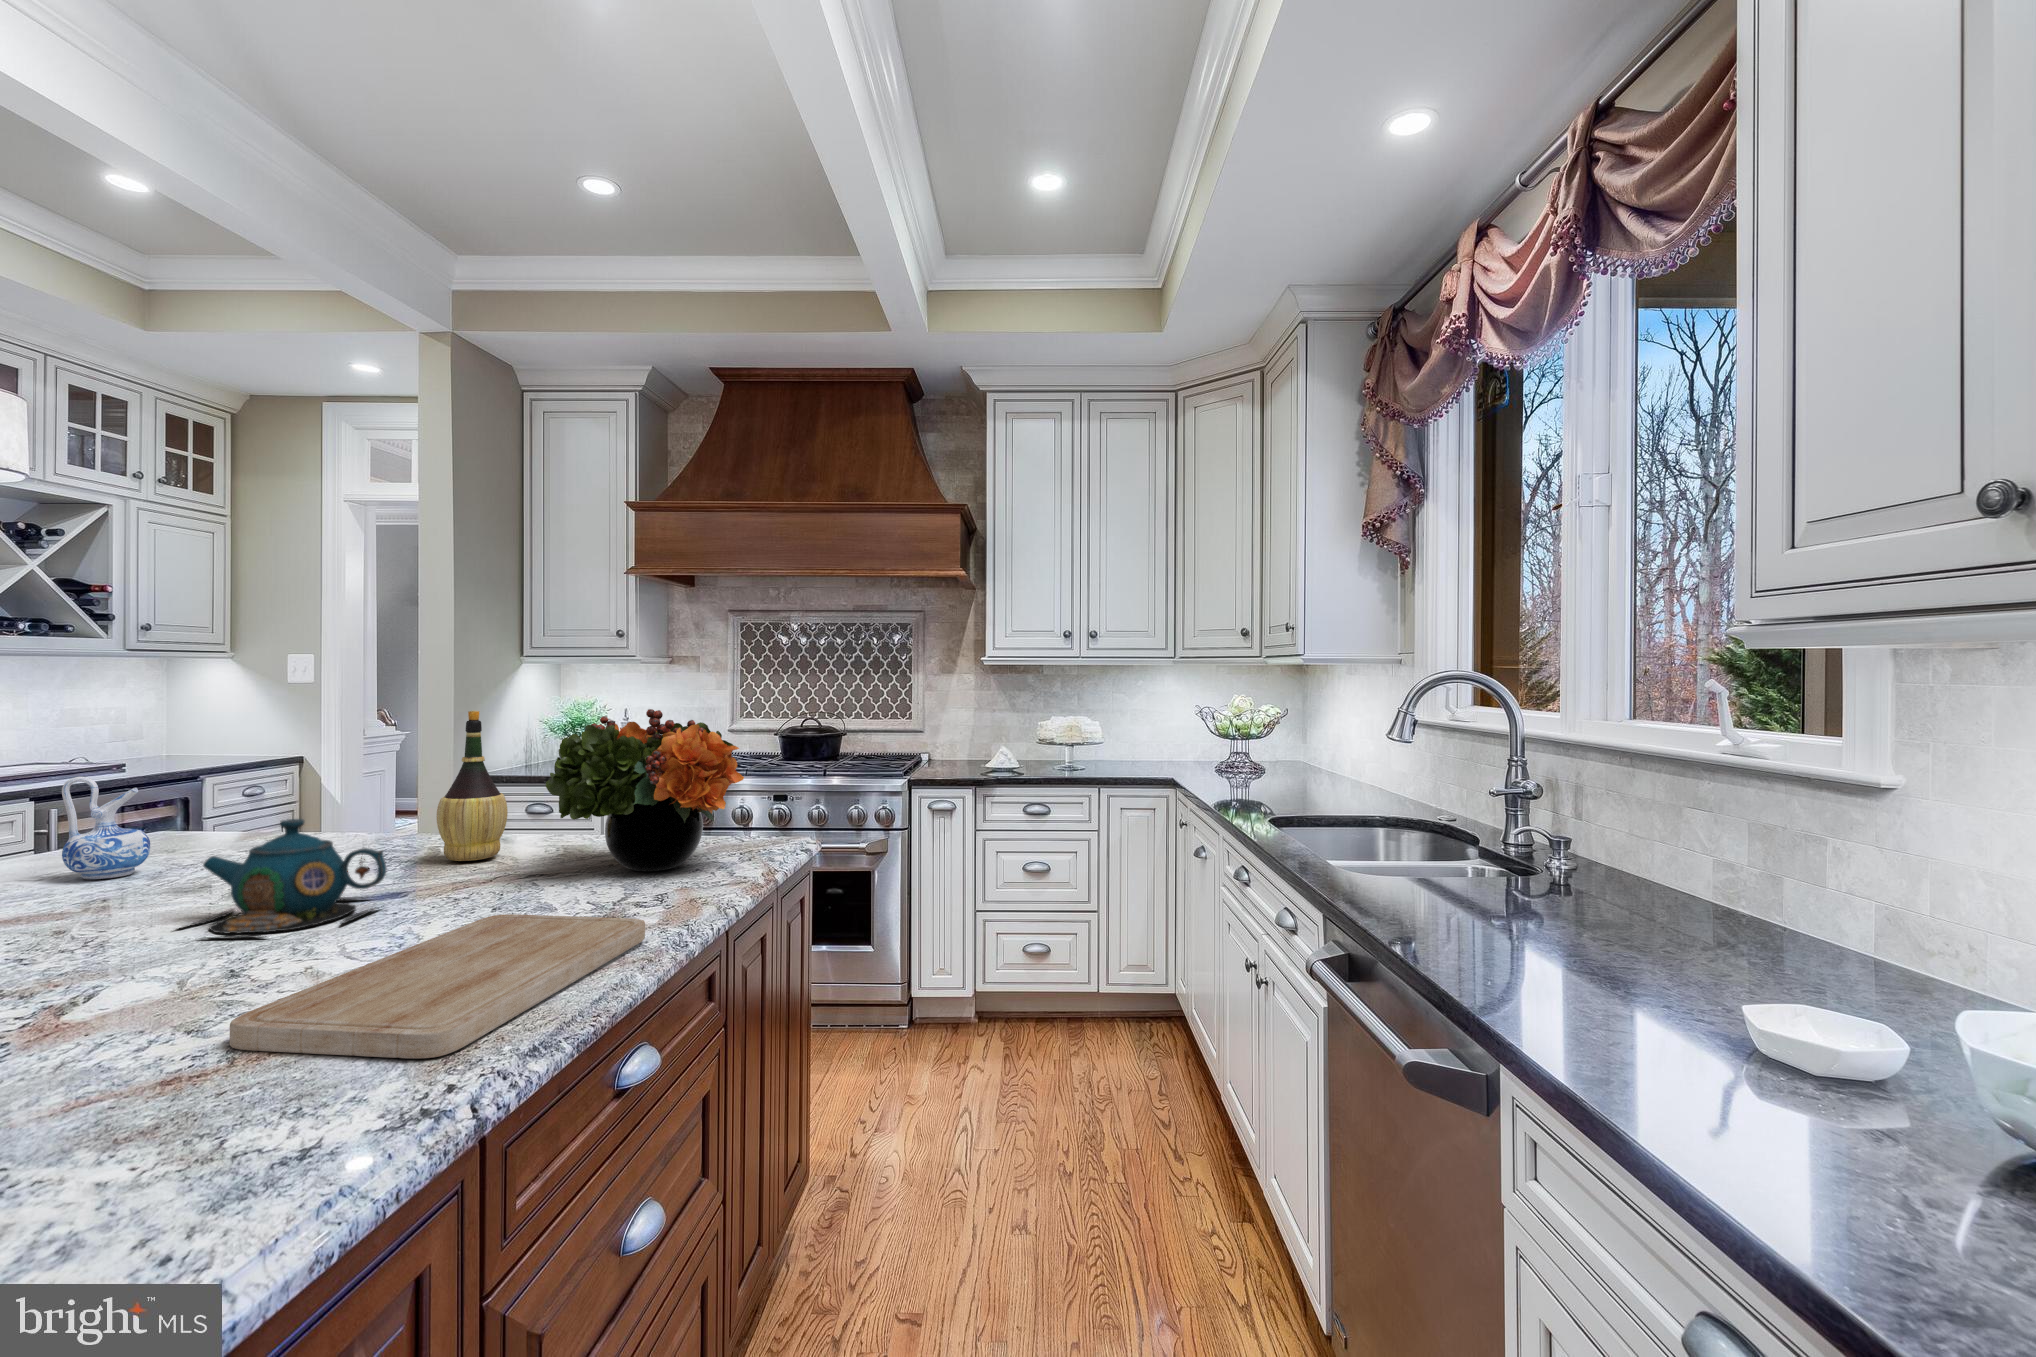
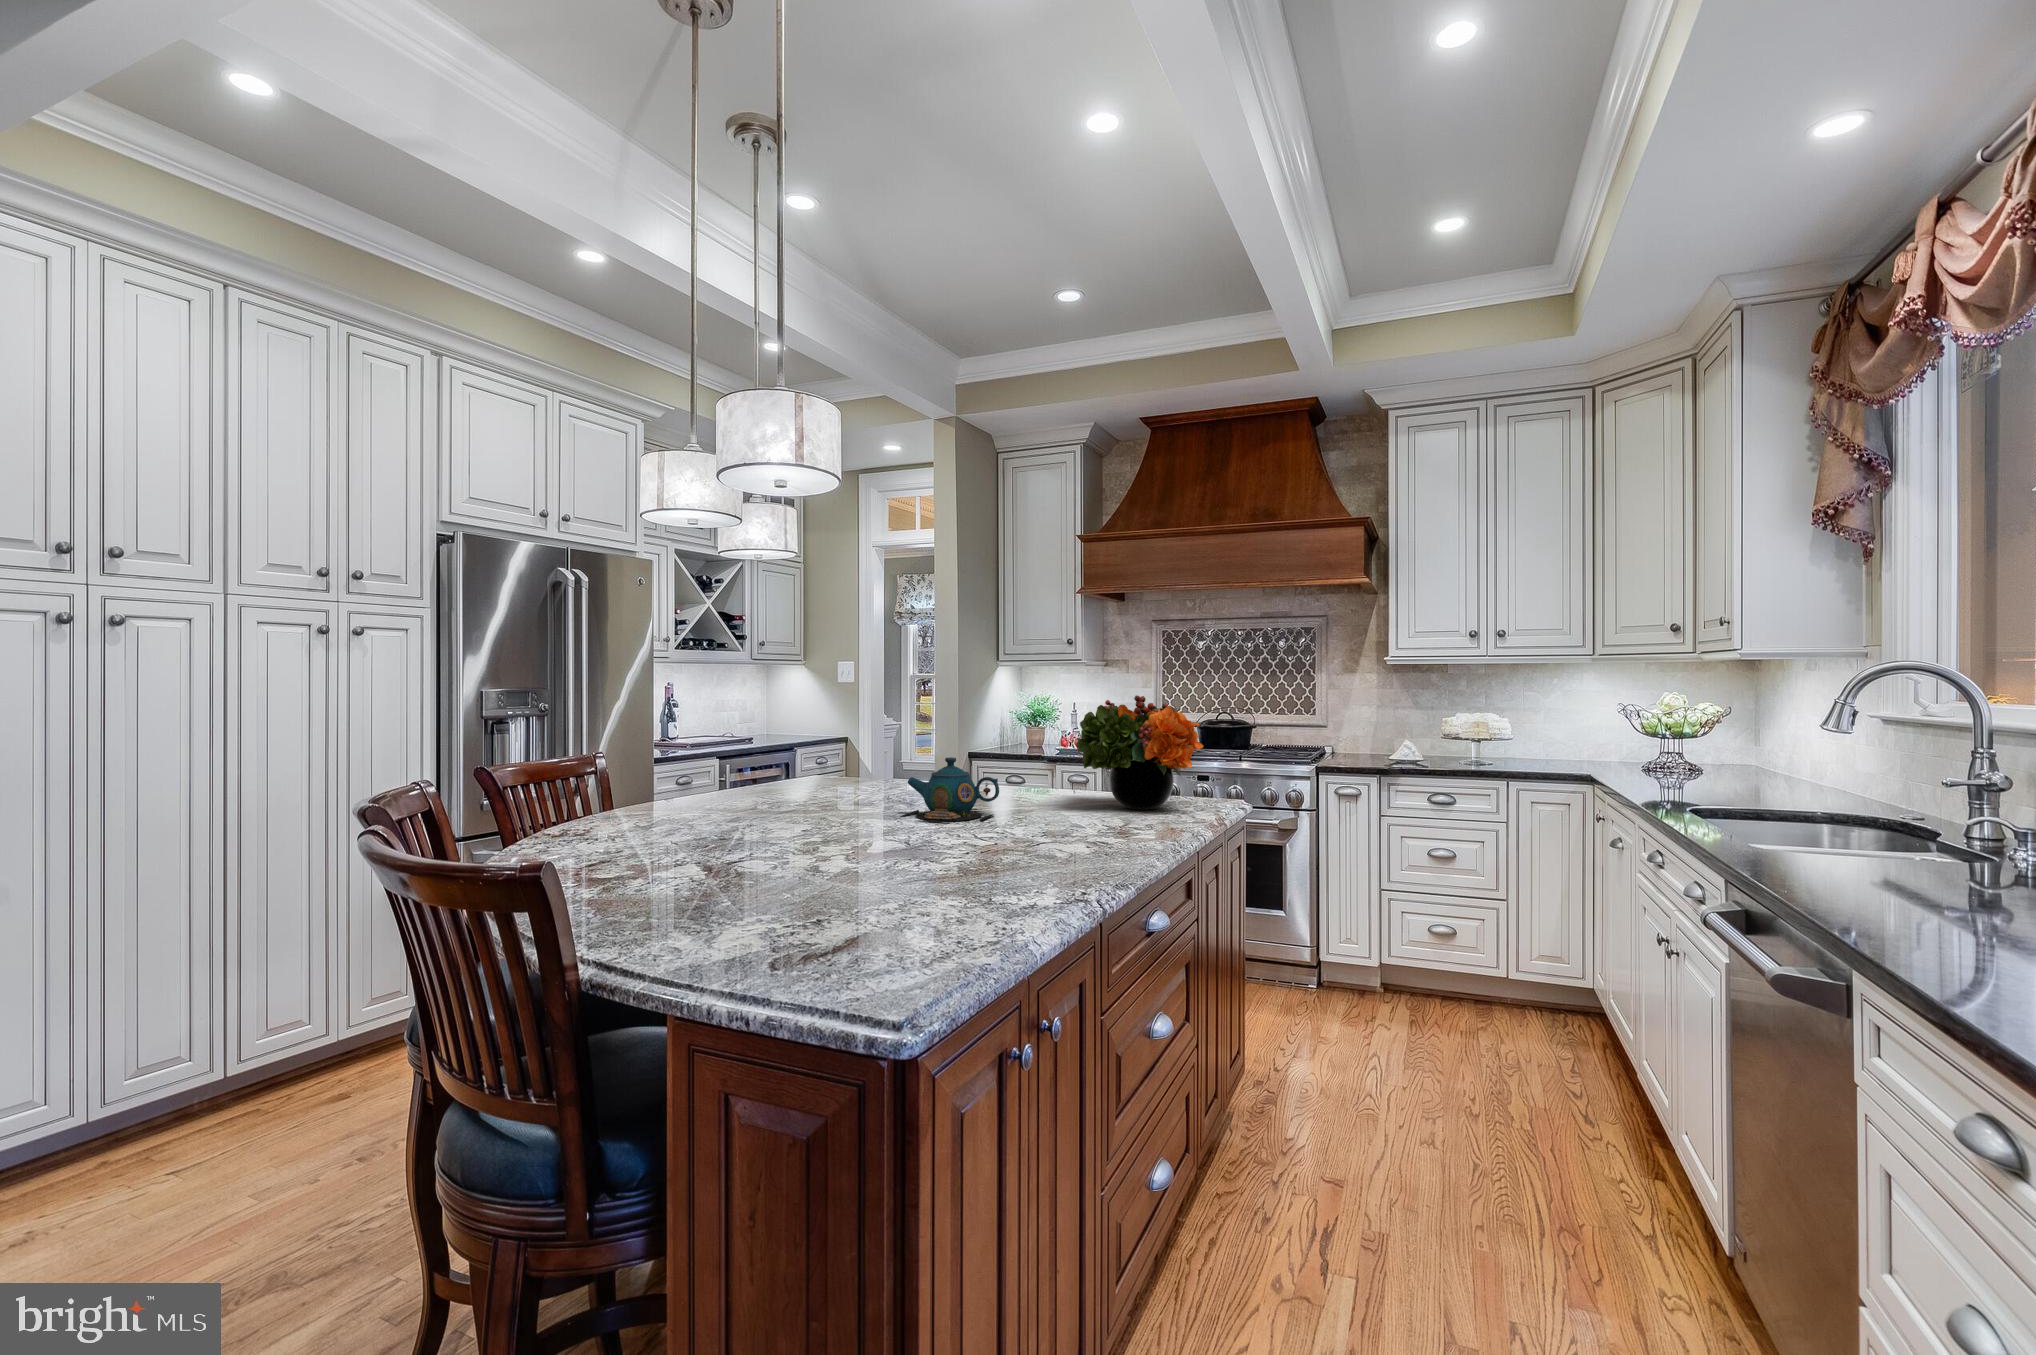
wine bottle: present [437,711,508,861] -> none [1001,696,1041,797]
ceramic pitcher: present [62,777,150,879] -> none [818,732,854,792]
cutting board: present [230,914,645,1059] -> none [982,820,1162,873]

